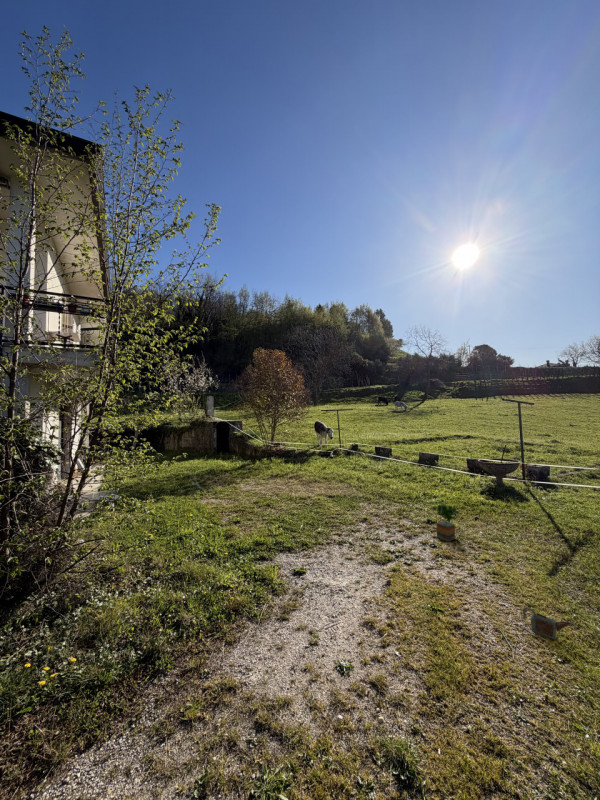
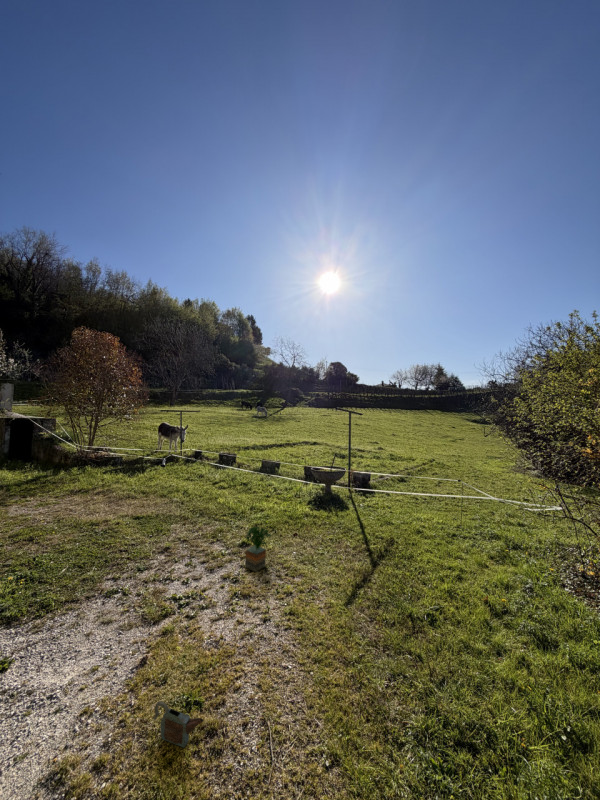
watering can: present [522,607,571,640] -> present [153,701,204,748]

